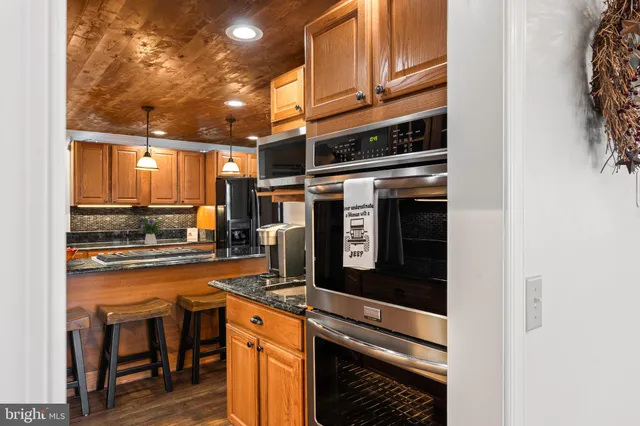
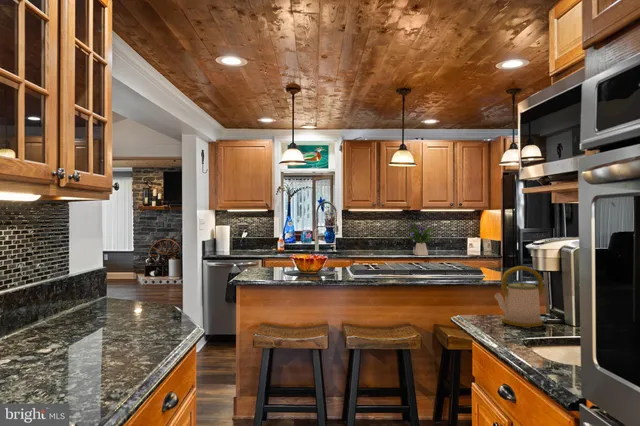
kettle: none [238,243,267,282] -> present [495,266,544,327]

